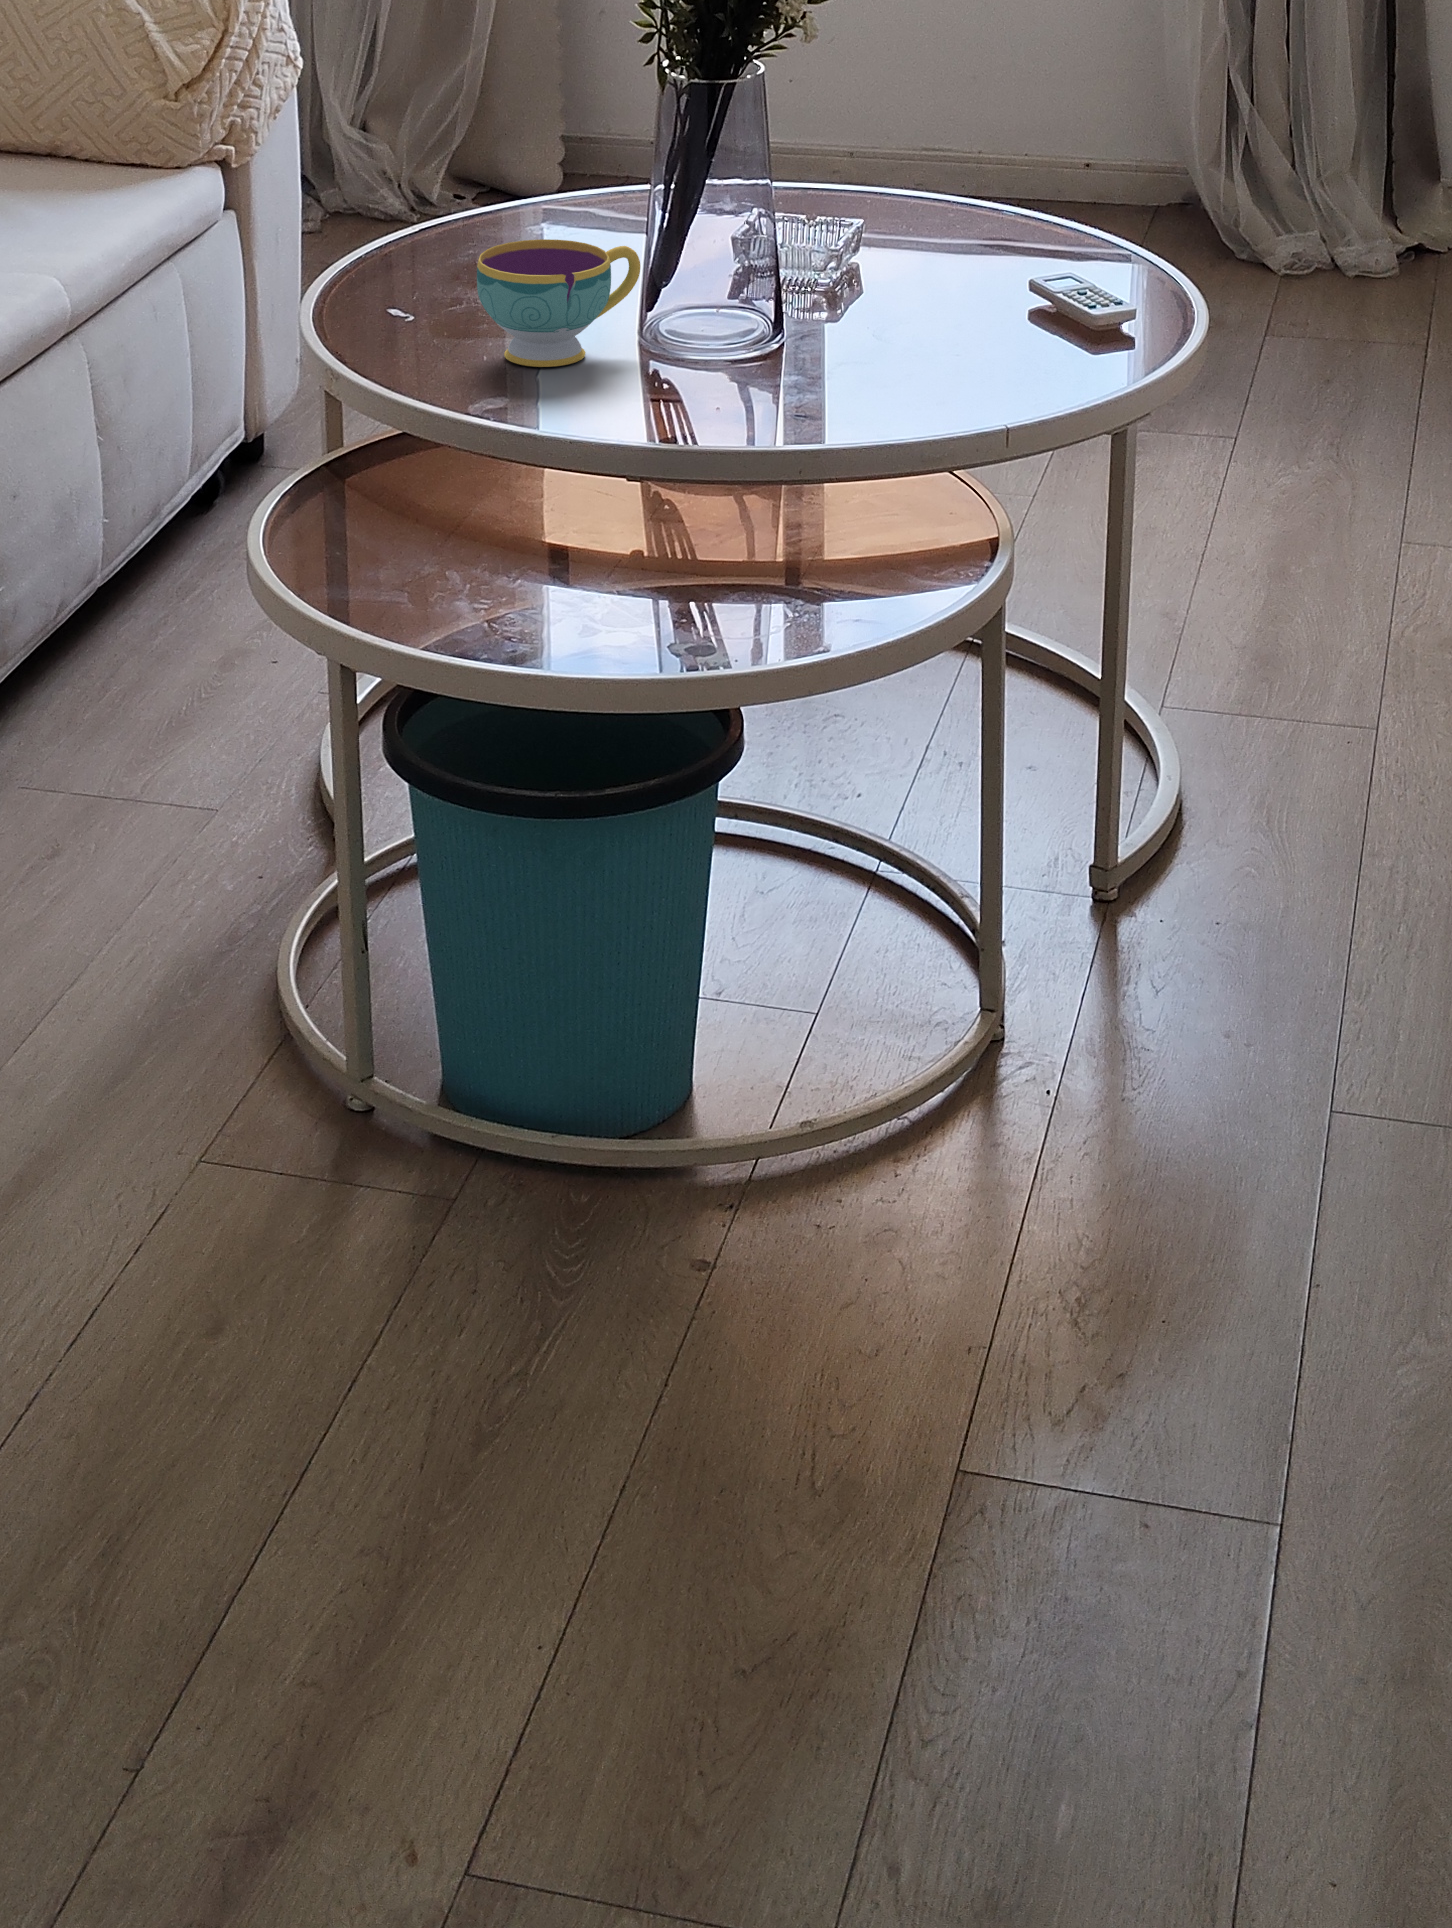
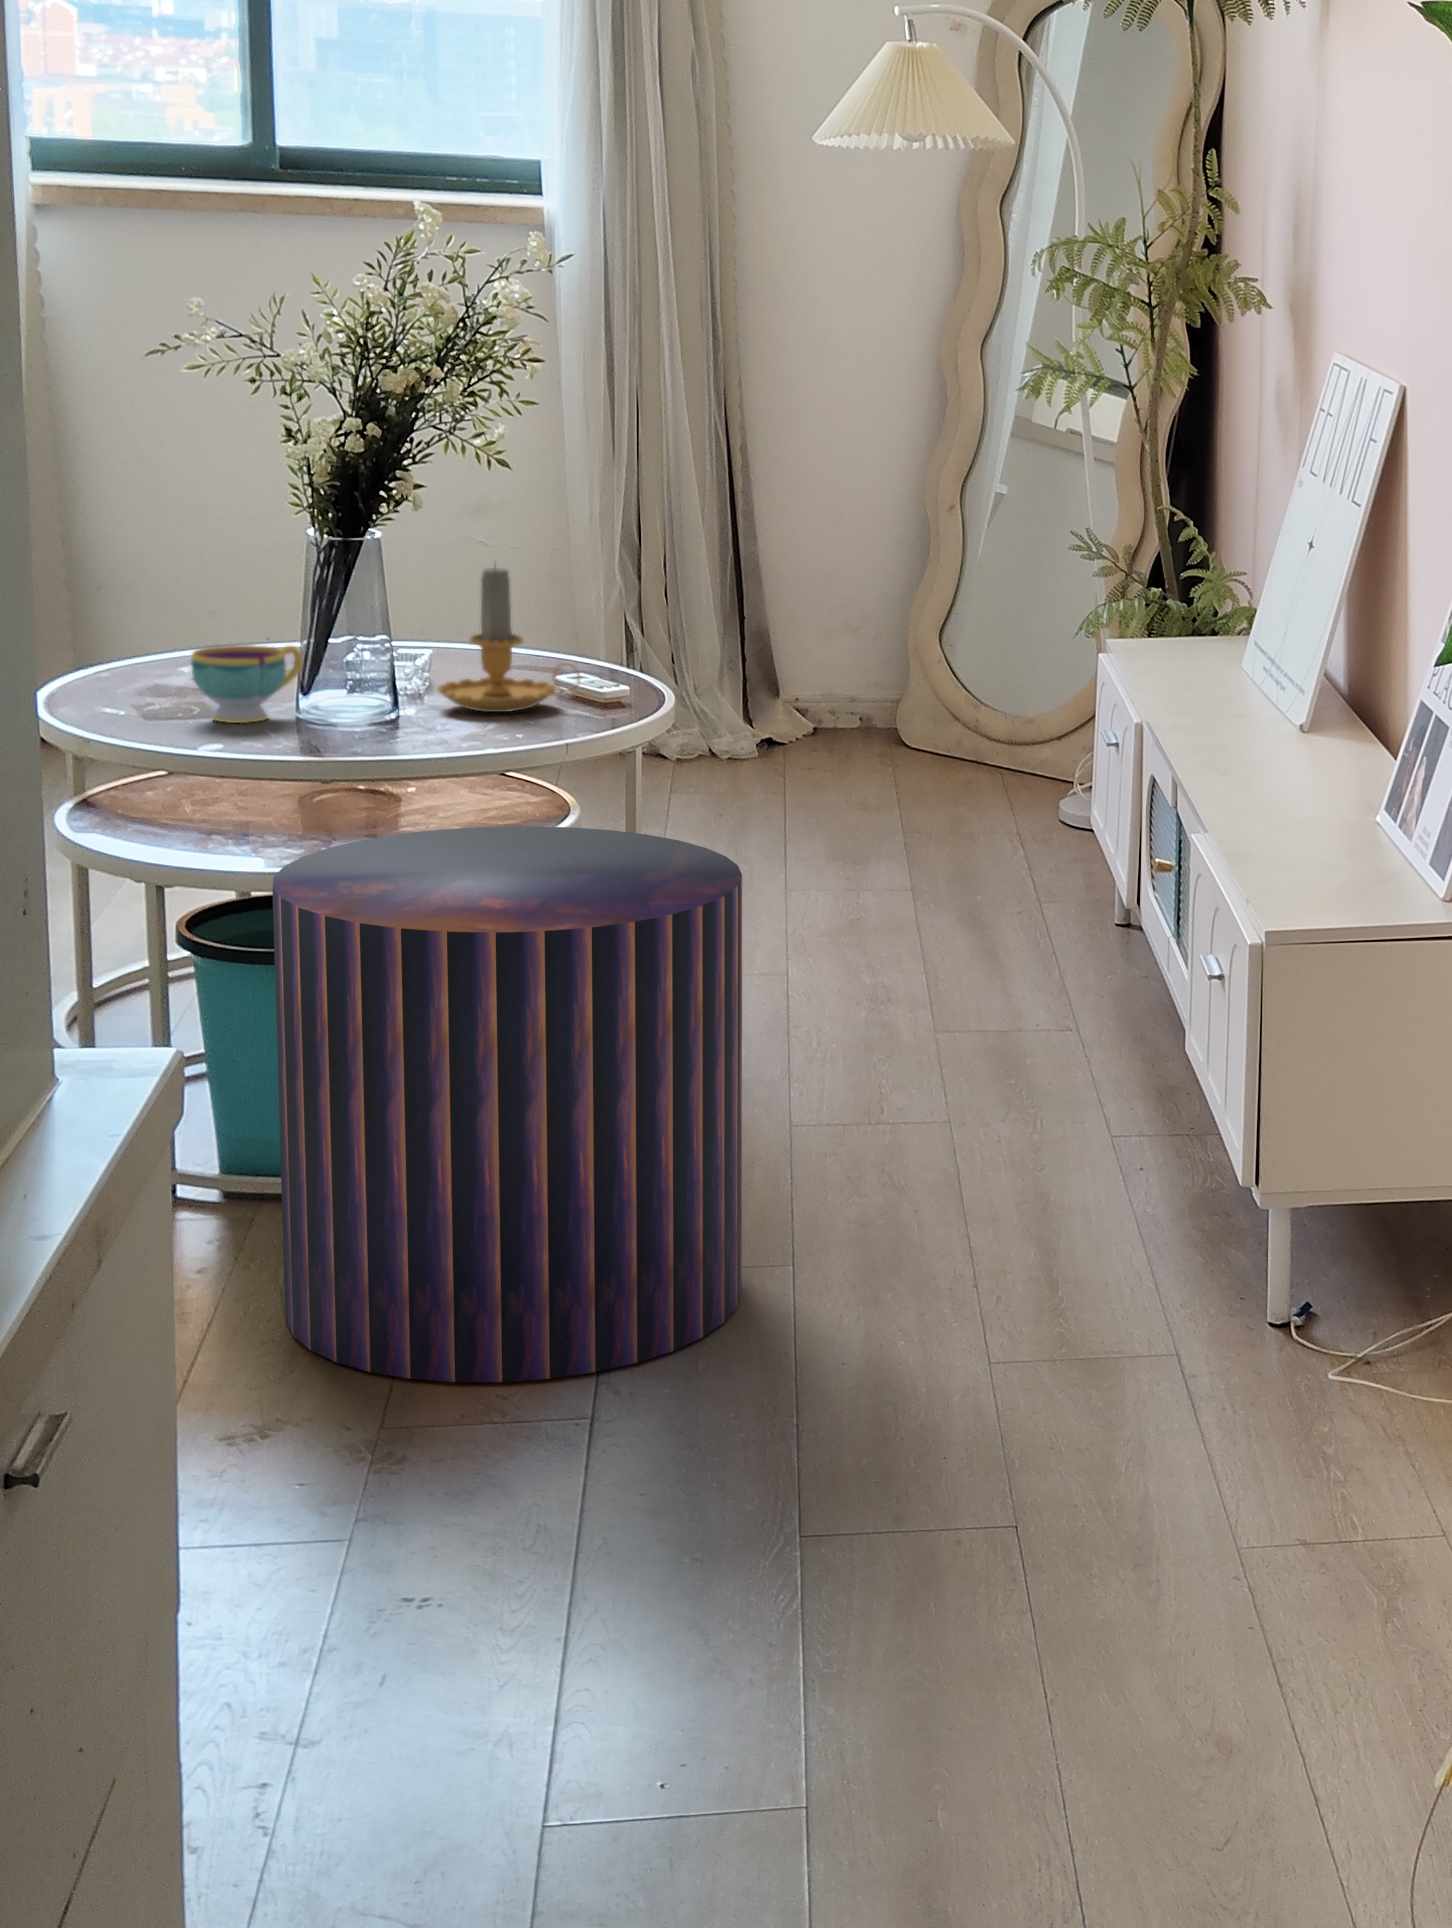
candle: none [836,124,1055,366] -> present [438,567,580,712]
pouf: none [403,660,1235,1800] -> present [272,826,742,1382]

